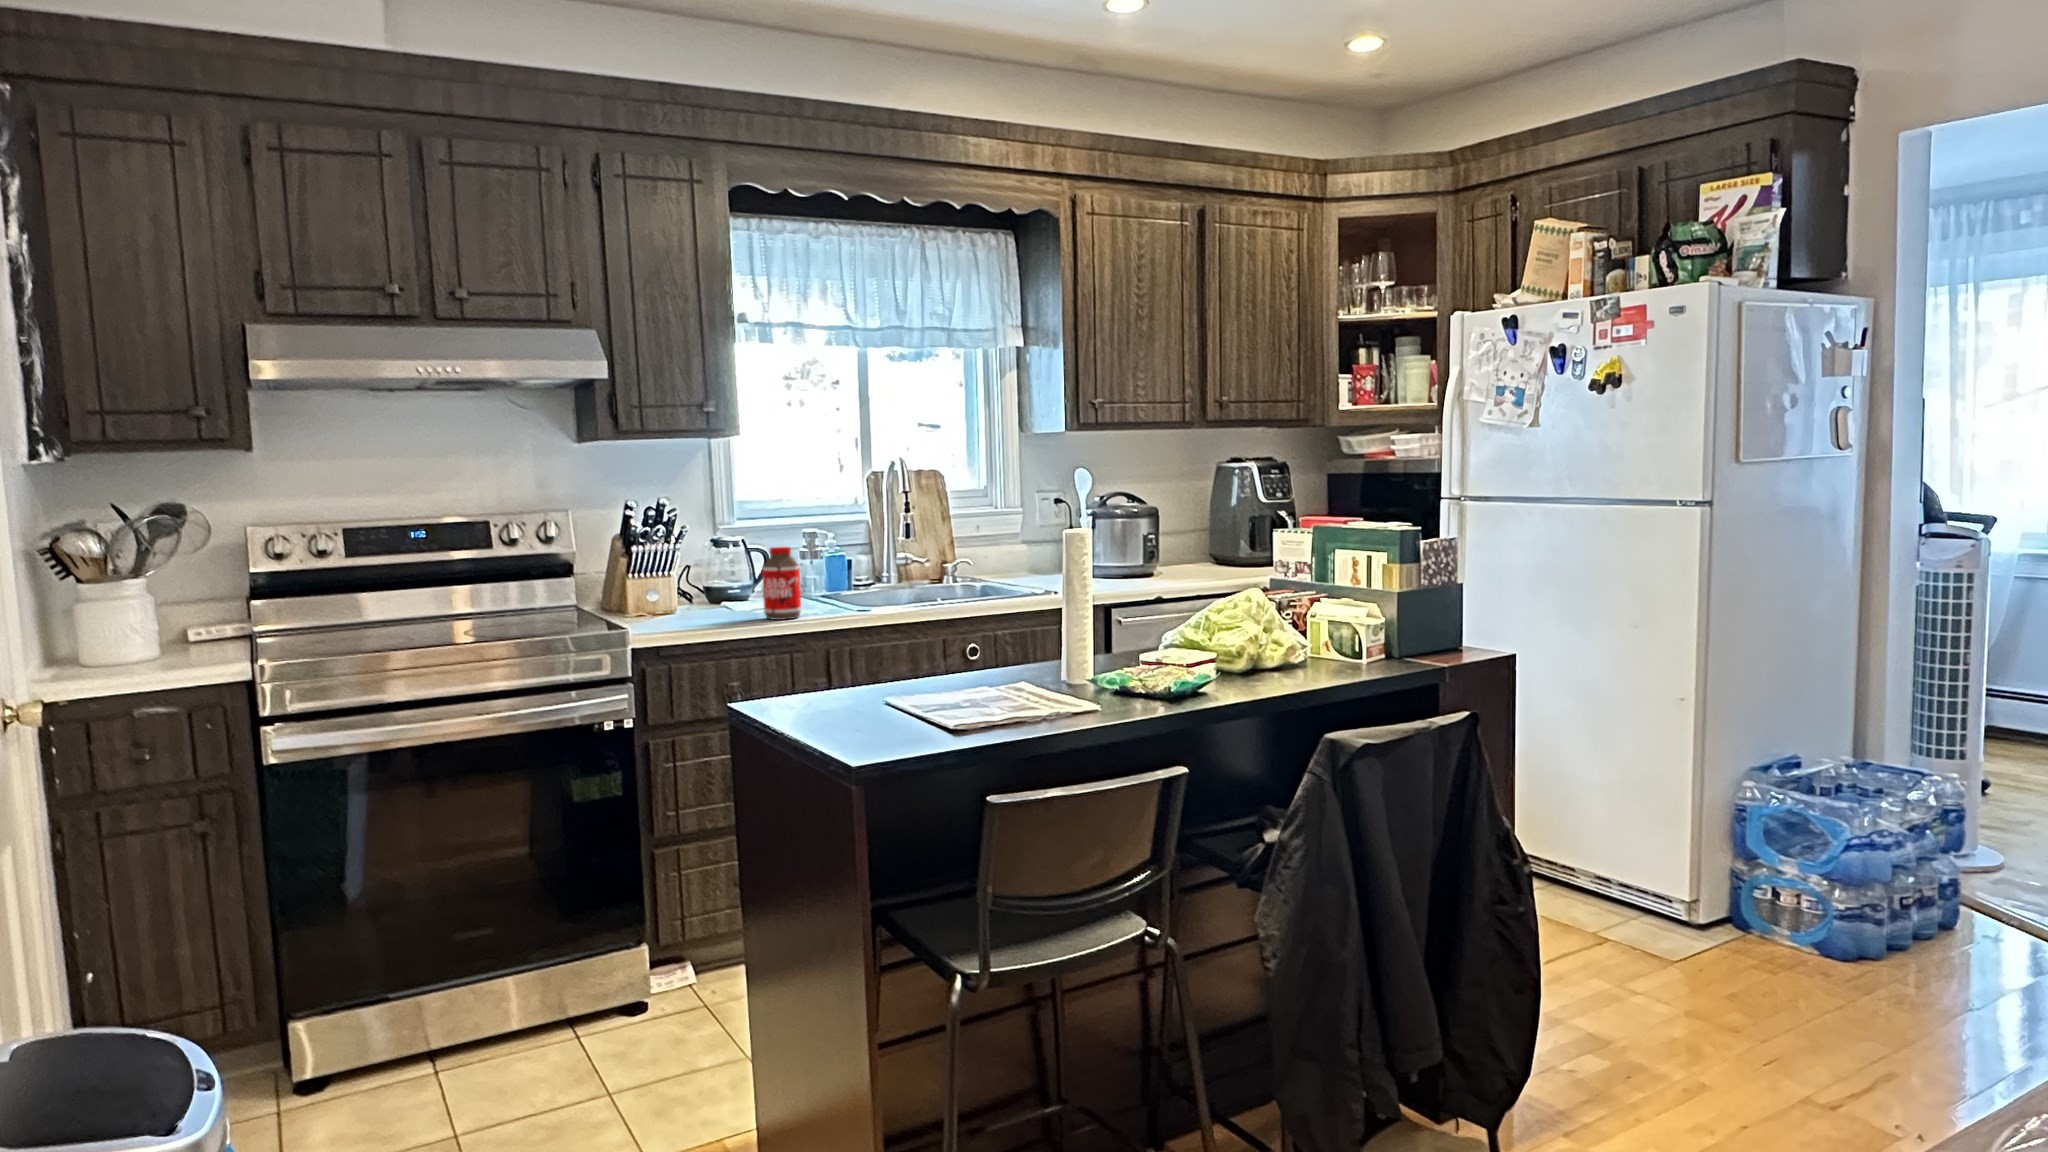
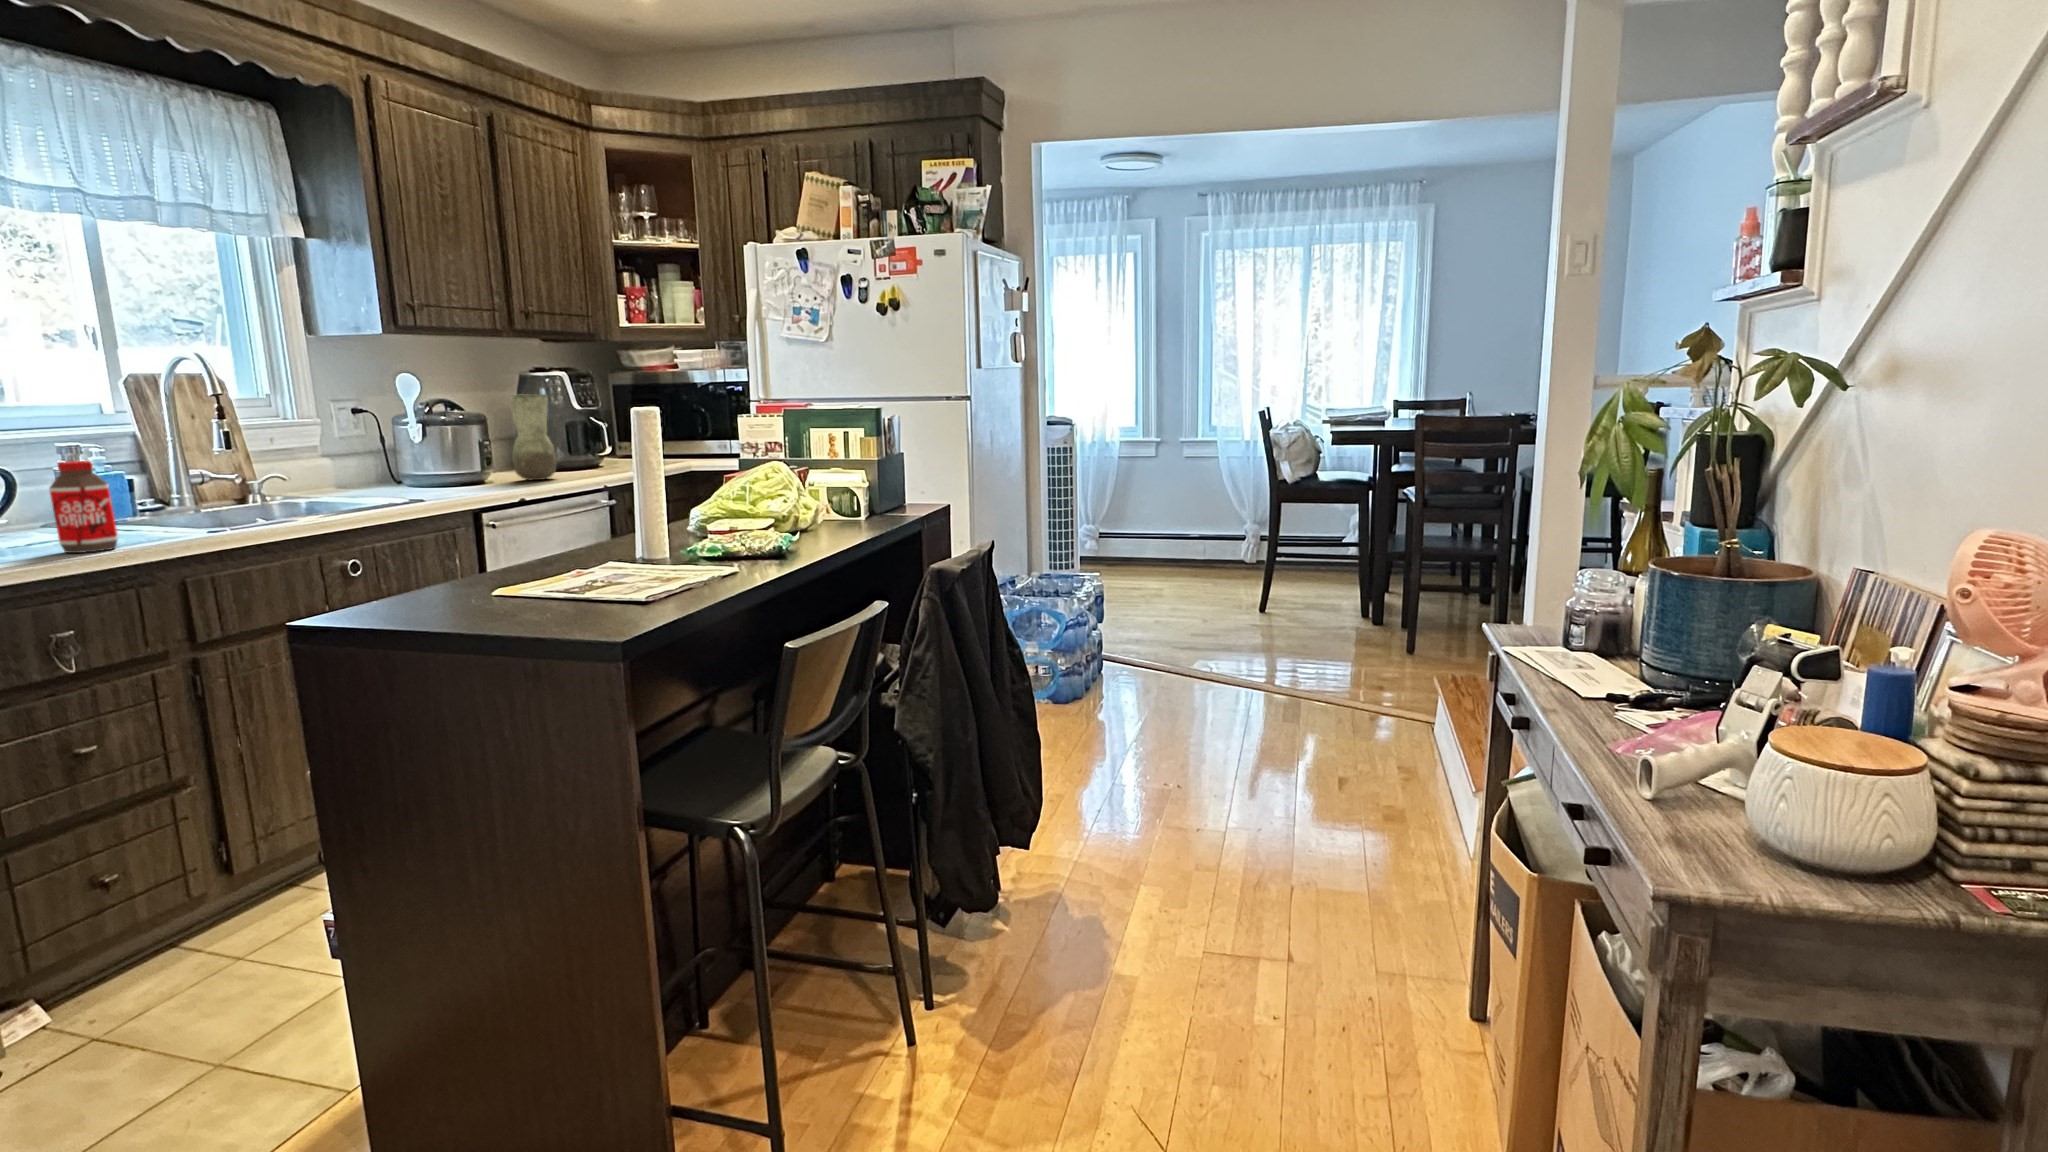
vase: none [1173,488,1216,578] -> present [509,394,557,480]

